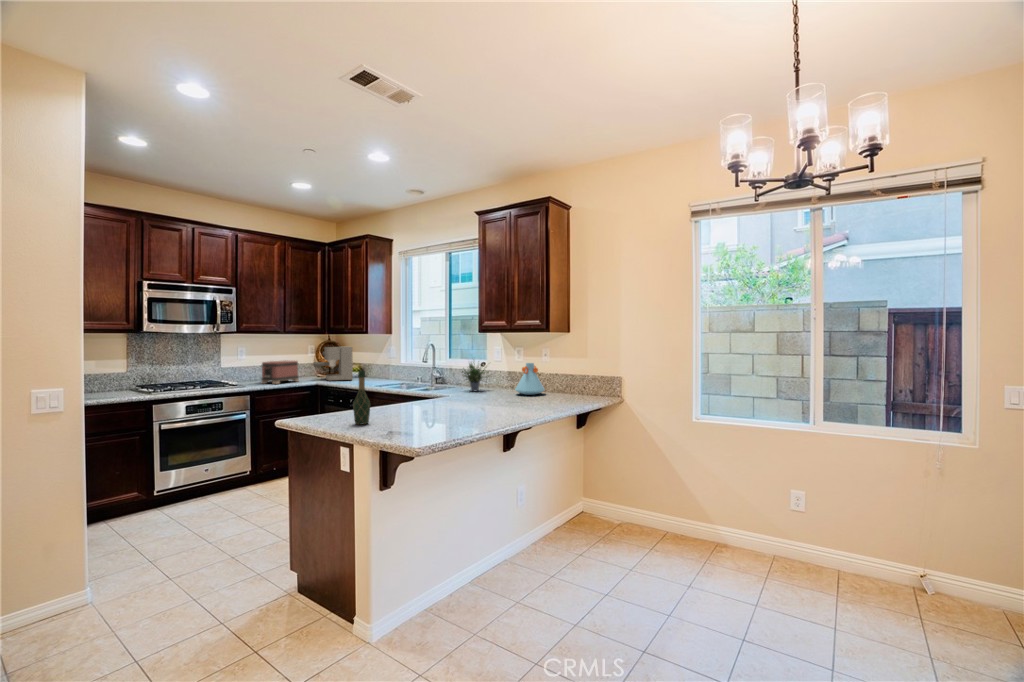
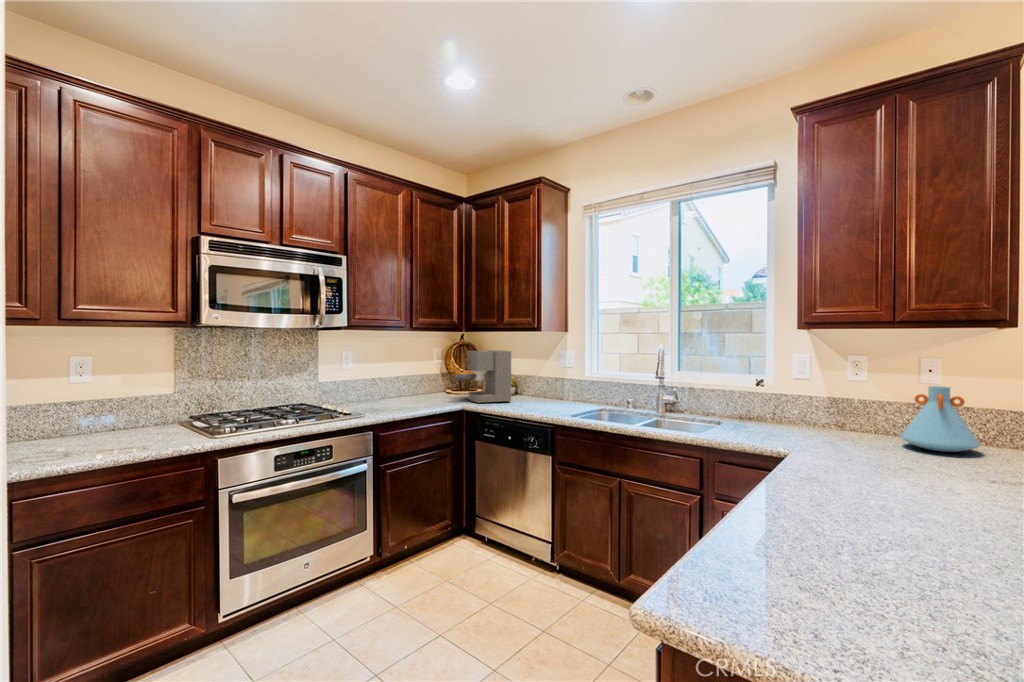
toaster: present [261,360,299,384] -> none [382,372,436,411]
potted plant: present [462,363,486,391] -> none [751,364,822,436]
wine bottle: present [353,371,370,425] -> none [843,441,913,630]

